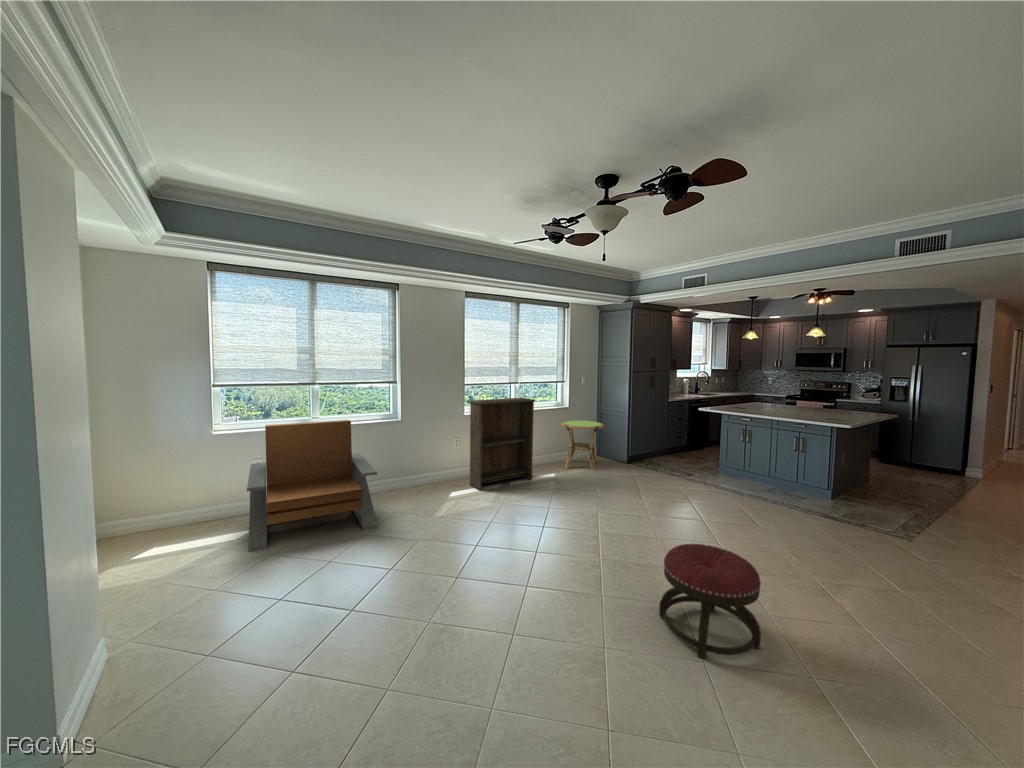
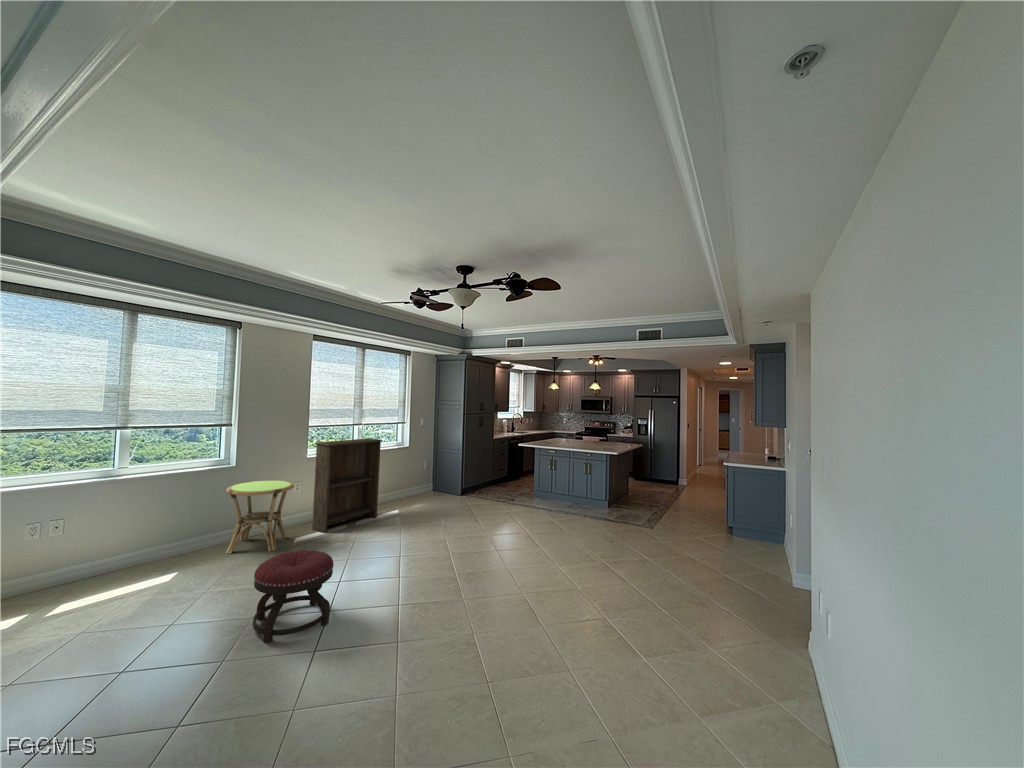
lounge chair: present [247,420,377,552] -> none [13,468,217,639]
side table: present [561,420,604,470] -> present [226,480,294,554]
ottoman: present [659,544,761,659] -> present [253,550,334,643]

